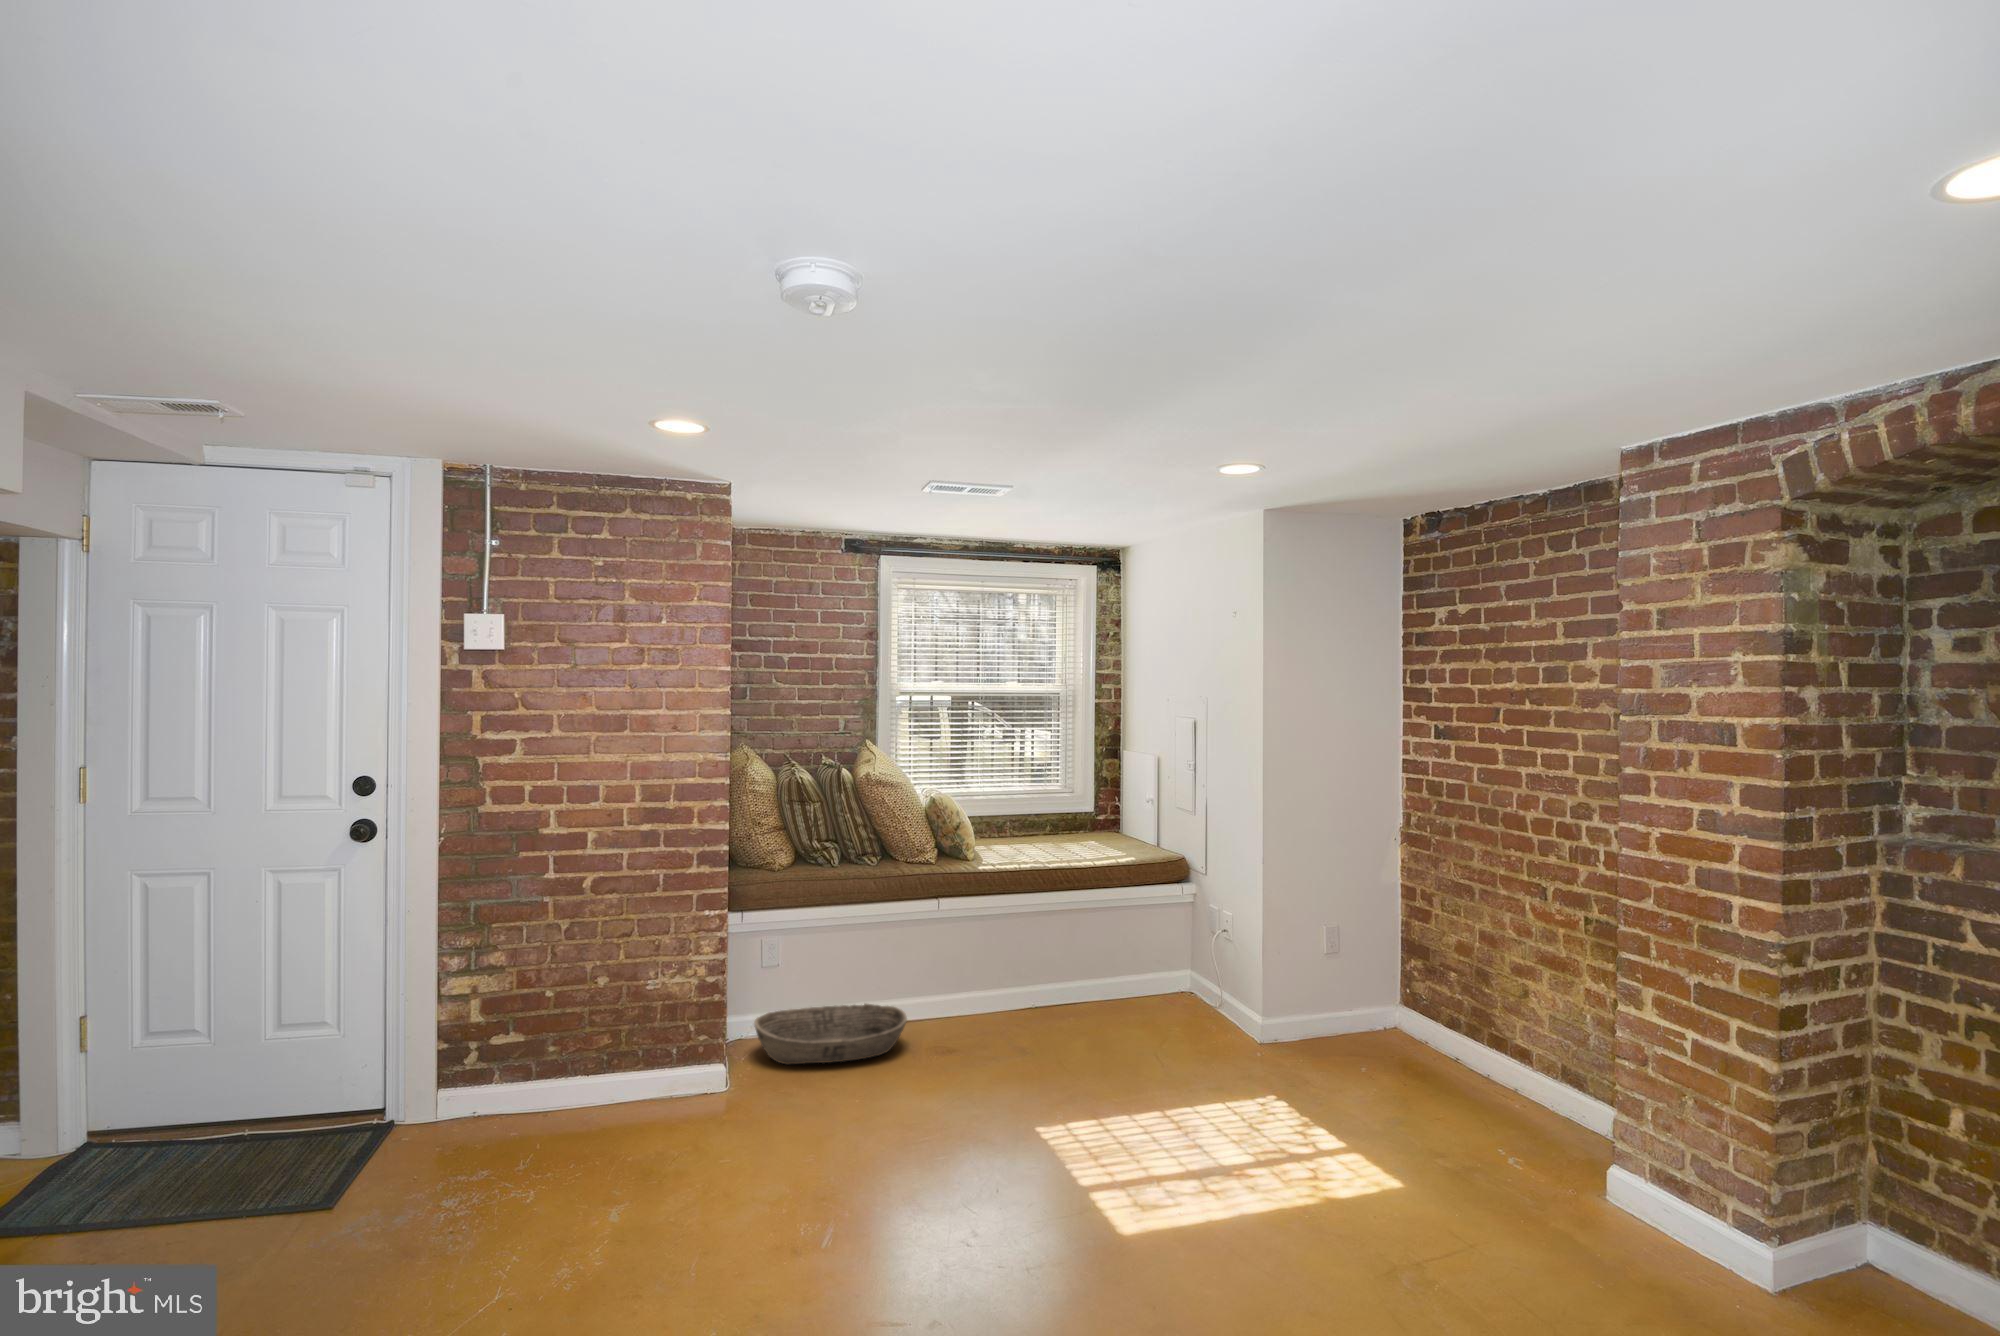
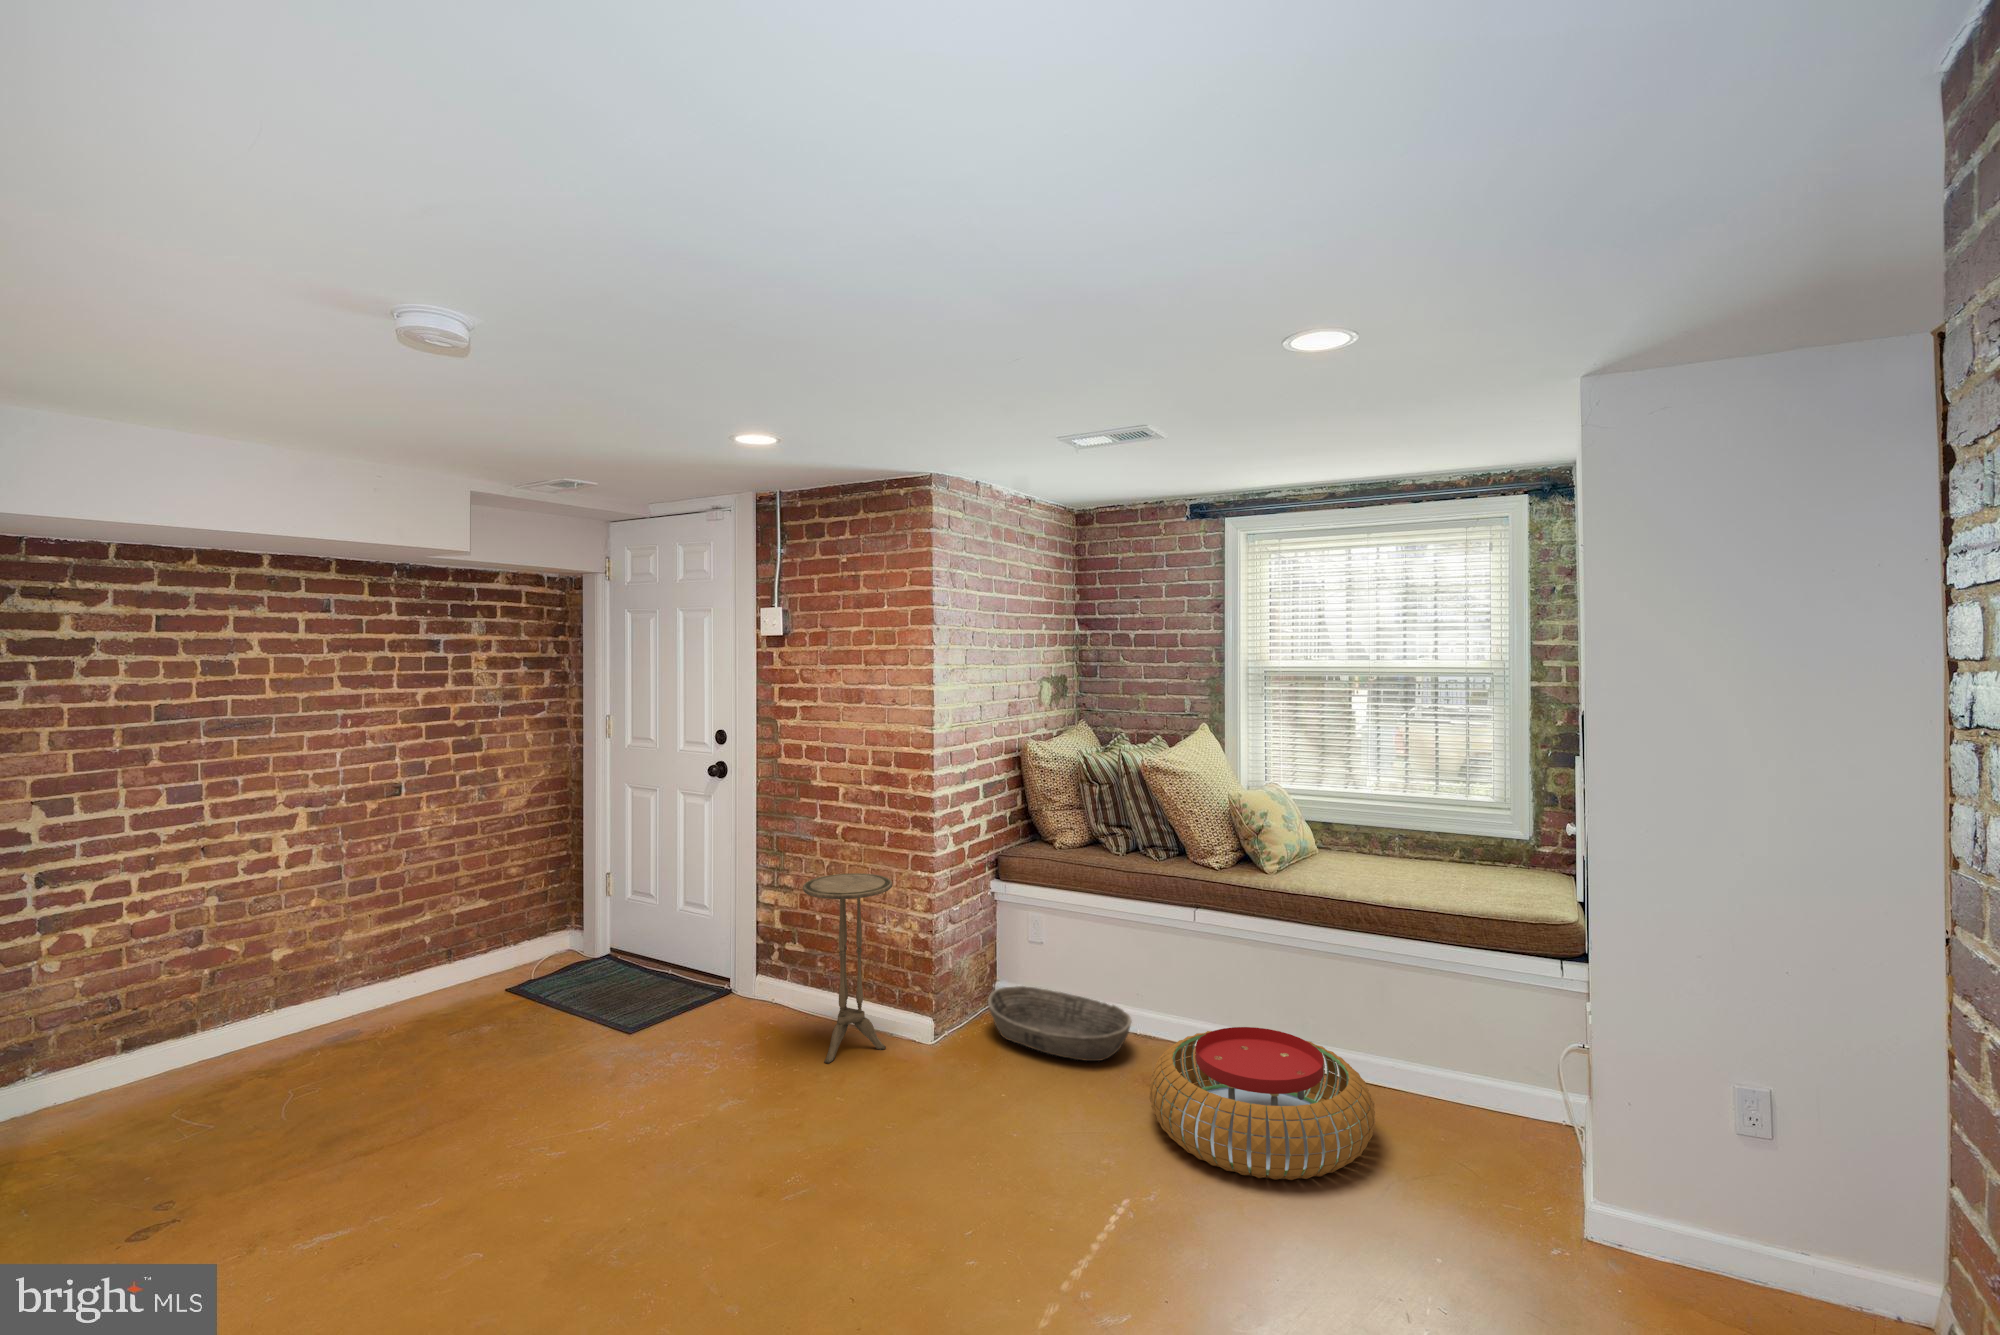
side table: none [598,924,704,1146] -> present [803,873,892,1064]
pouf: none [966,978,1135,1085] -> present [1150,1027,1375,1180]

